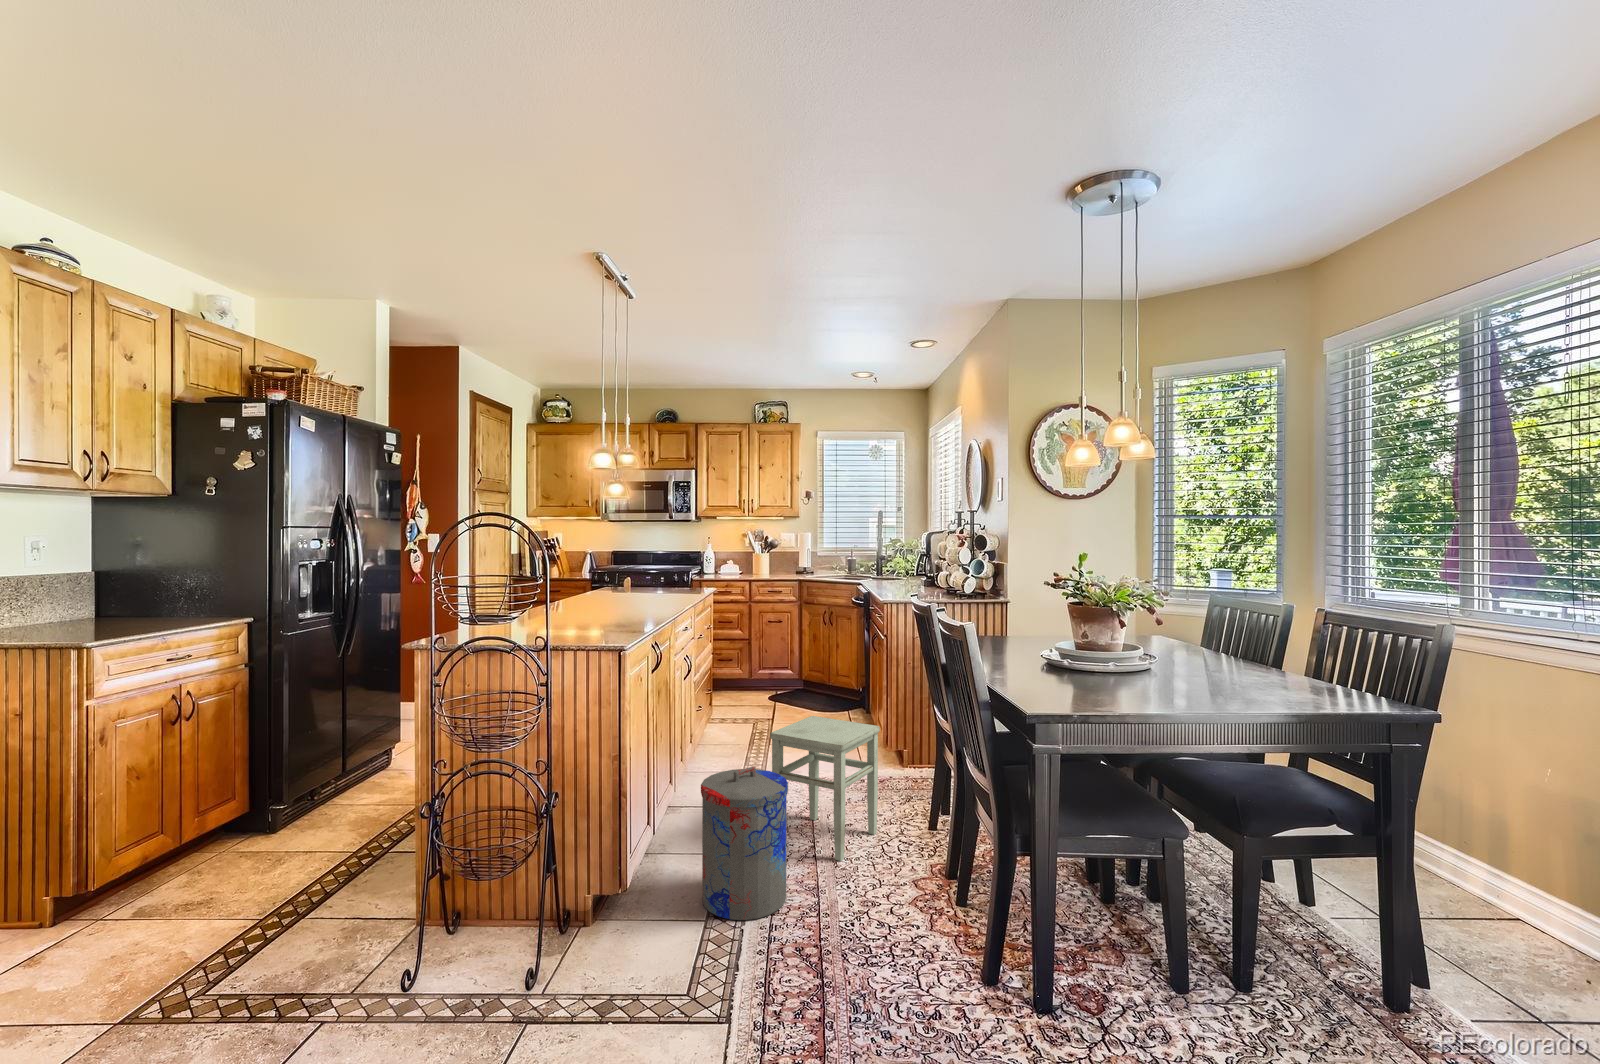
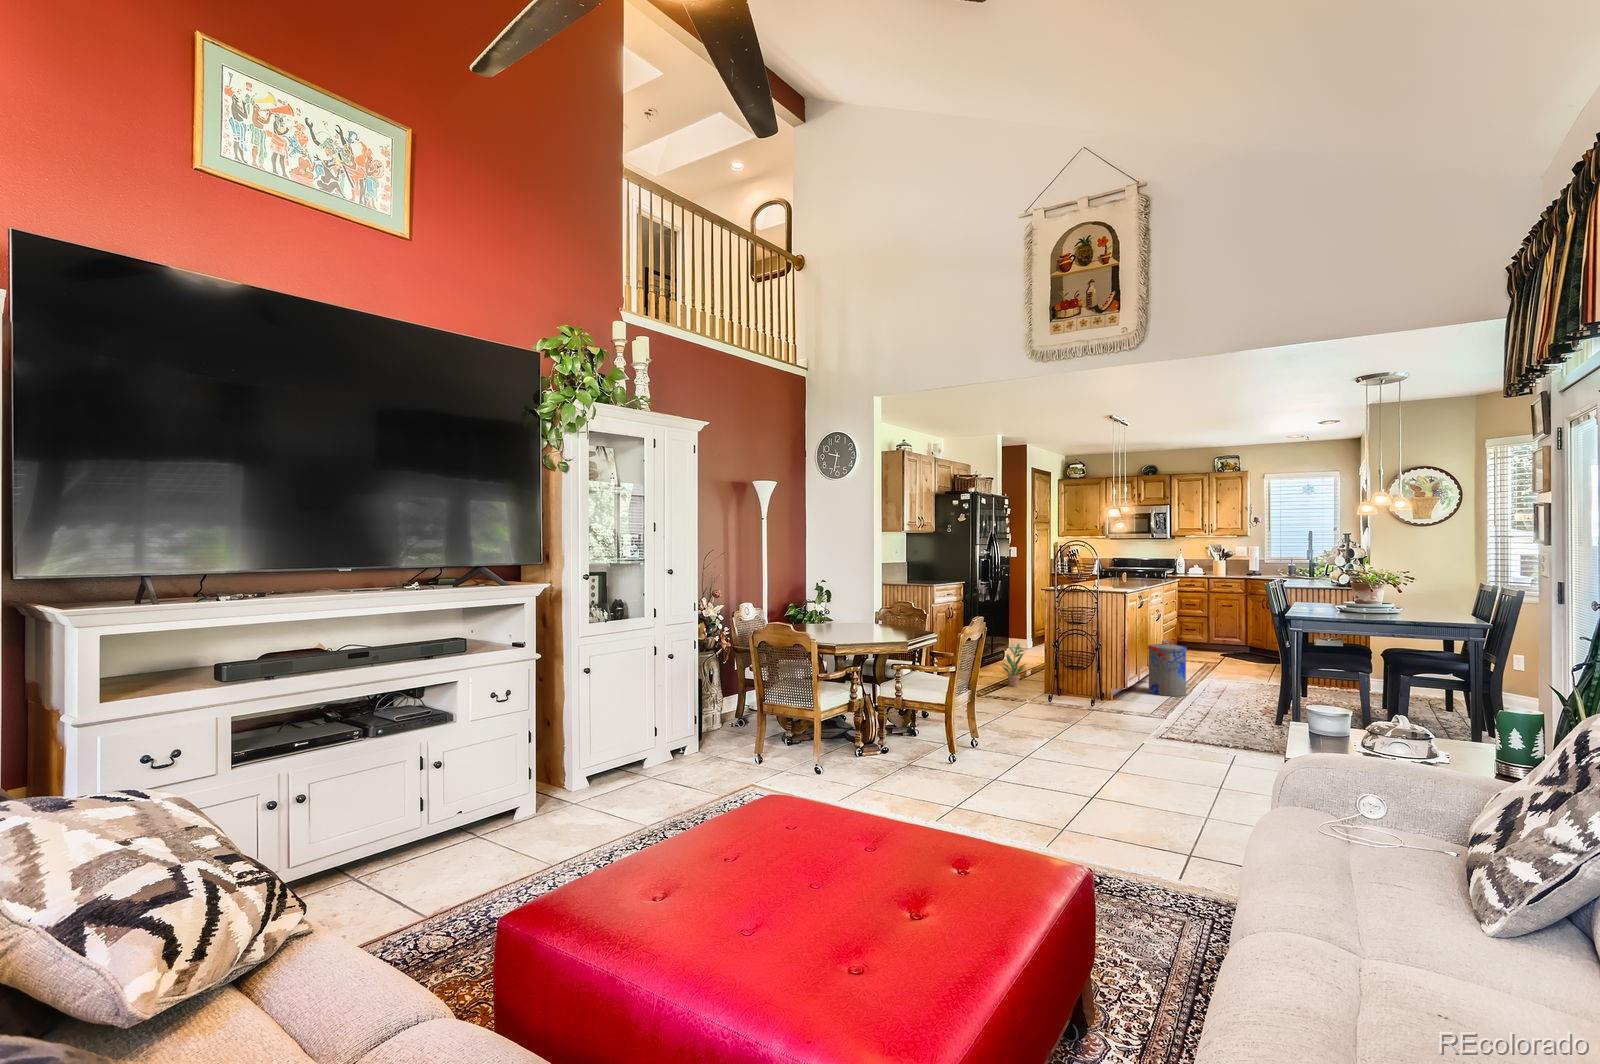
stool: present [770,716,880,861] -> none [1186,635,1246,693]
potted plant: none [257,849,355,1002] -> present [1002,644,1026,687]

